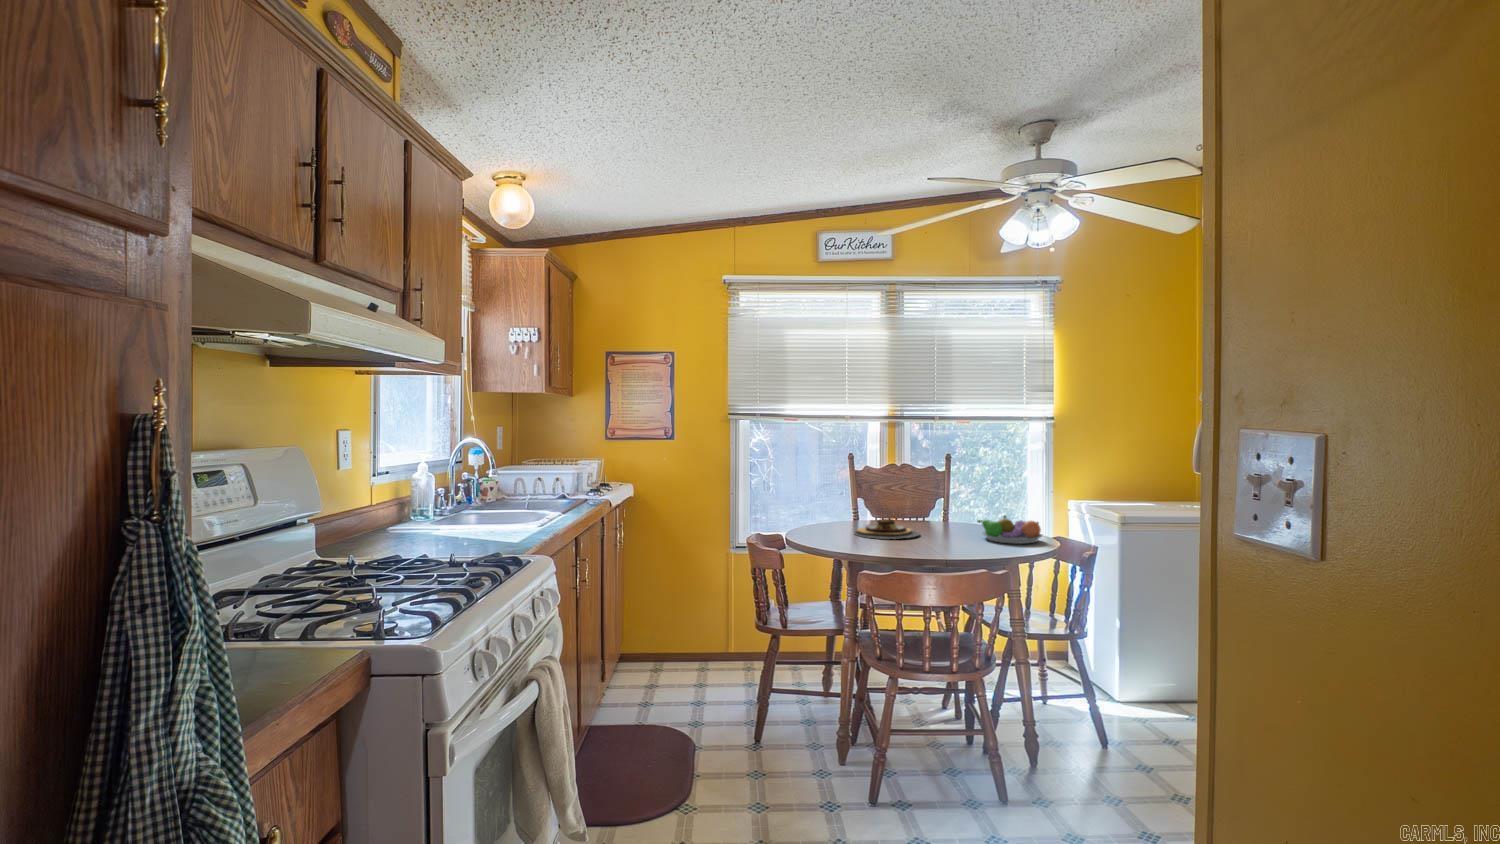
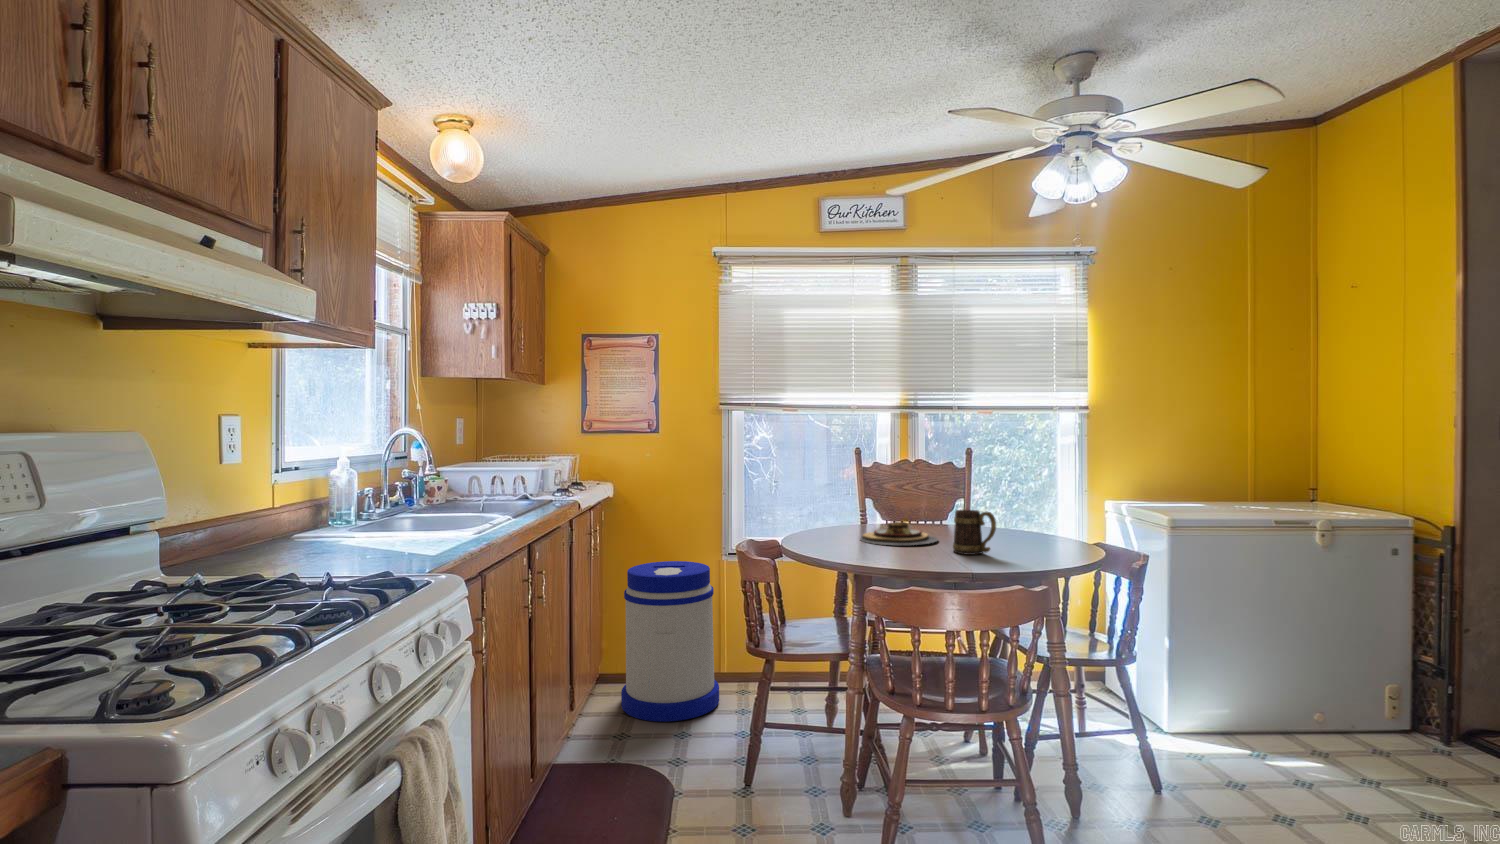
mug: none [932,509,968,546] -> present [953,510,996,555]
fruit bowl: present [978,515,1042,544] -> none [1006,516,1086,551]
trash can: none [644,553,729,692] -> present [621,561,719,722]

